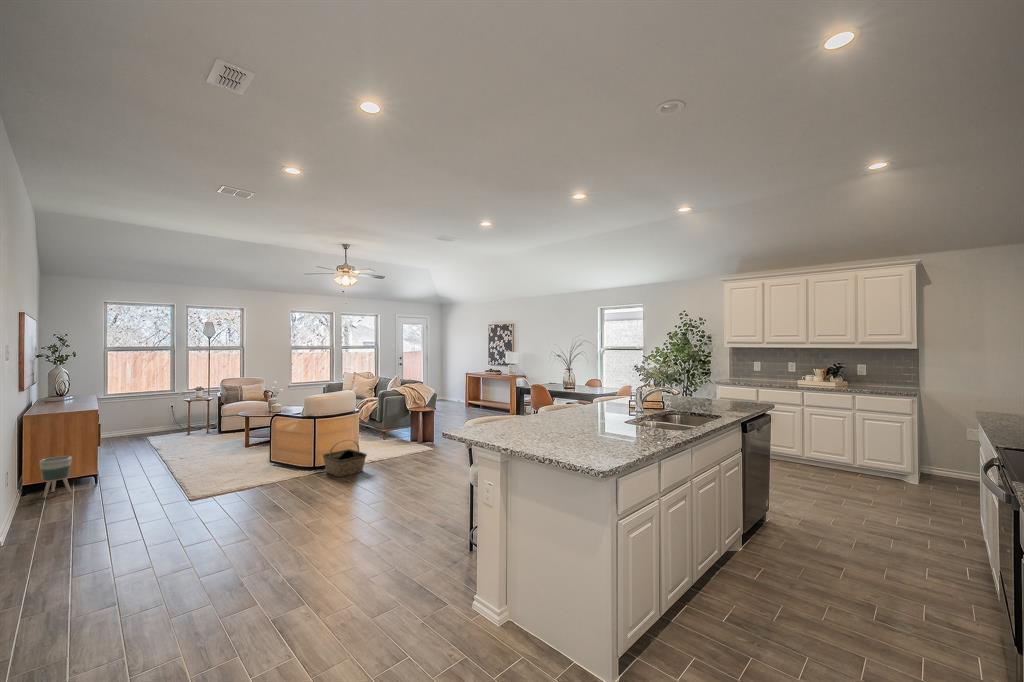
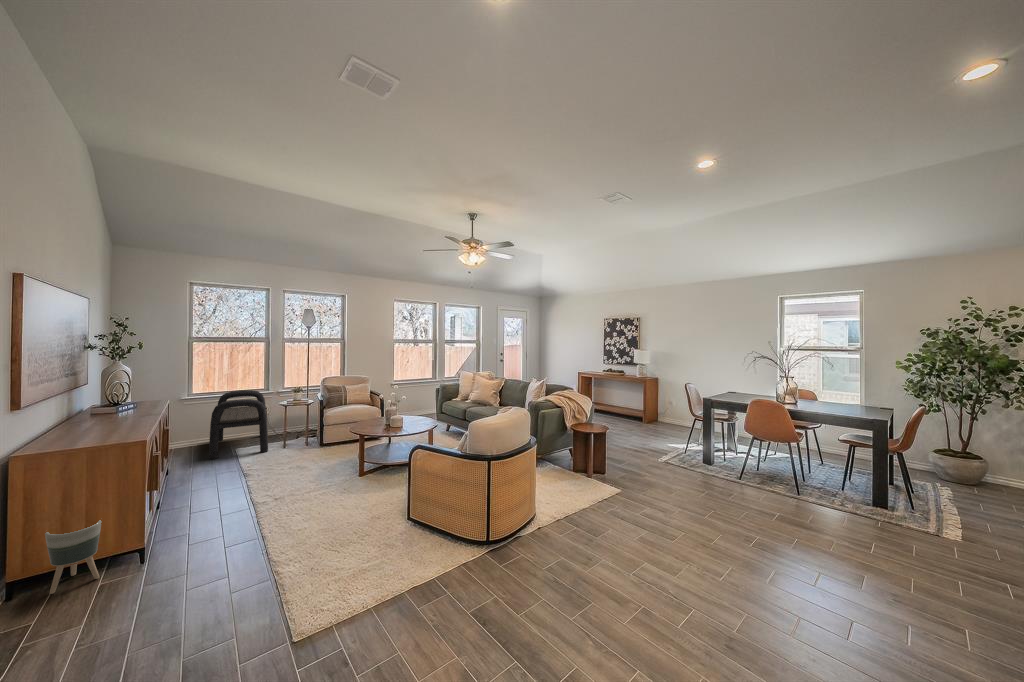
bench: none [124,391,175,444] -> present [209,390,268,459]
basket: present [323,440,367,477] -> none [478,492,547,560]

